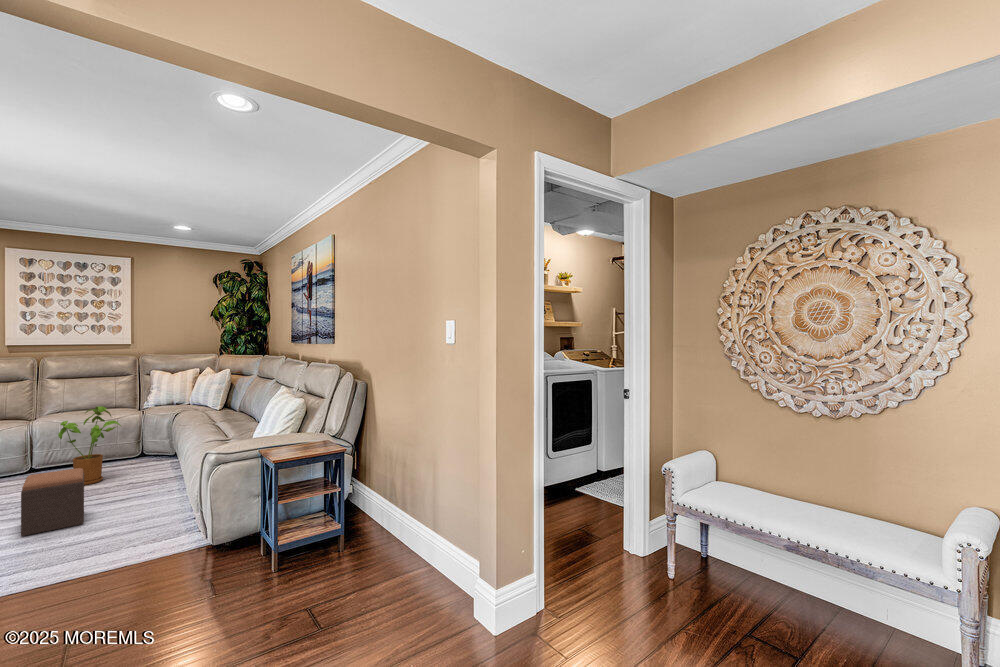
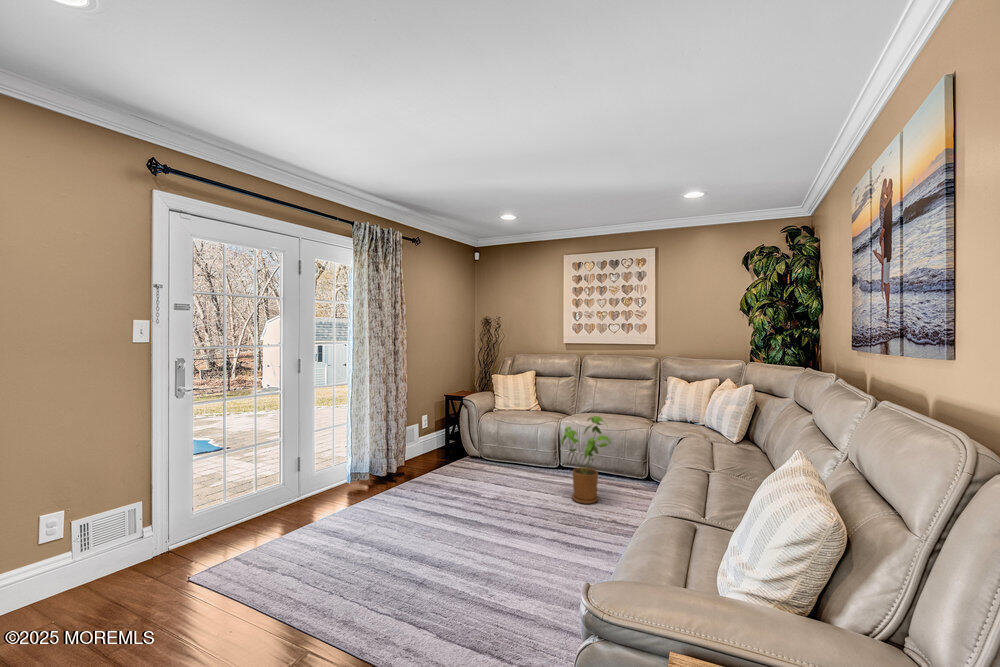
footstool: present [21,468,84,536] -> none [483,489,548,572]

